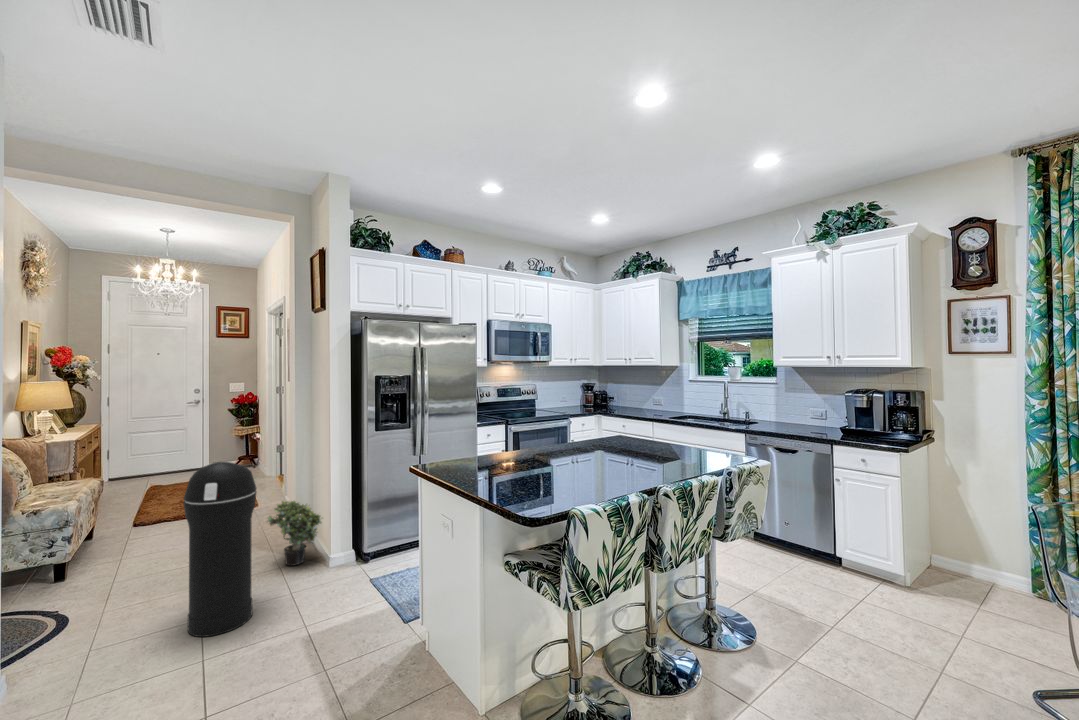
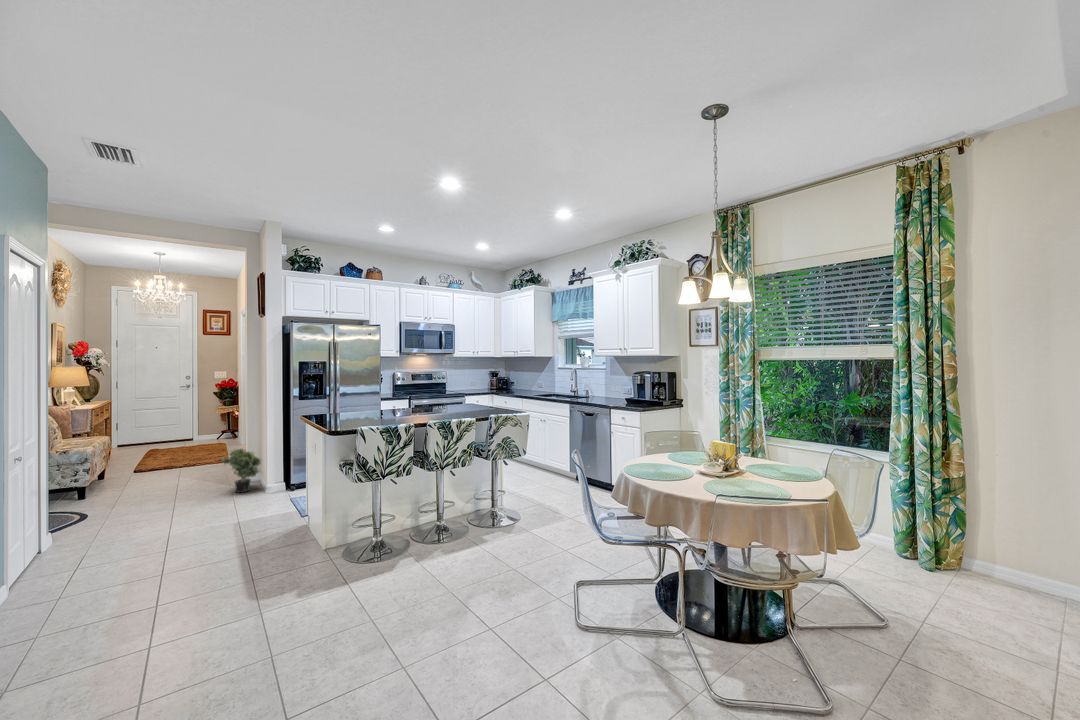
trash can: present [184,462,256,637] -> none [159,415,208,523]

